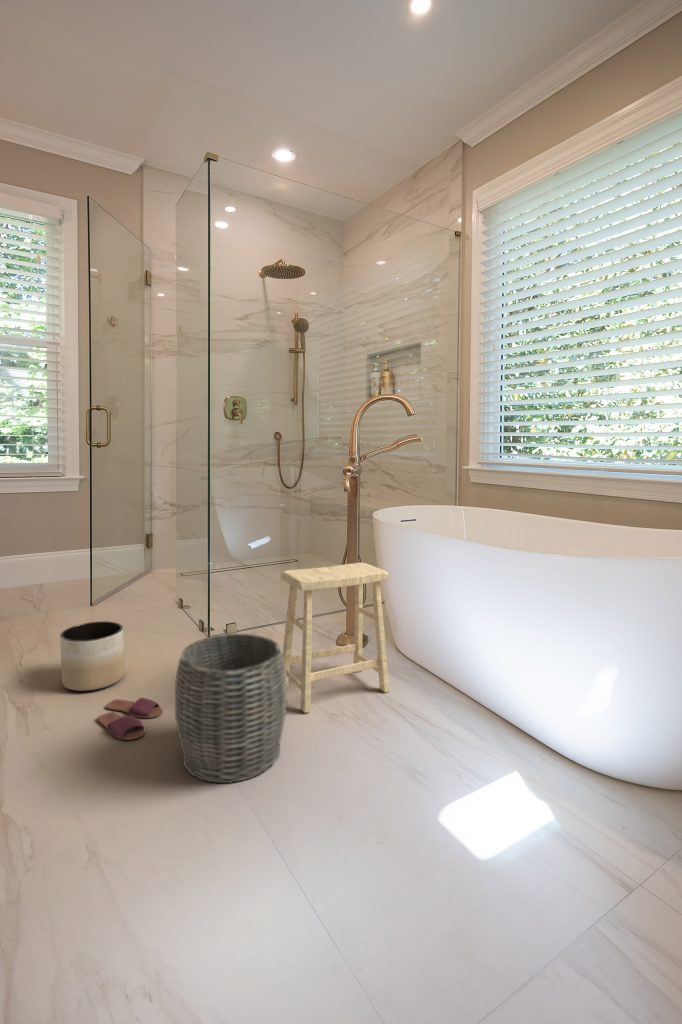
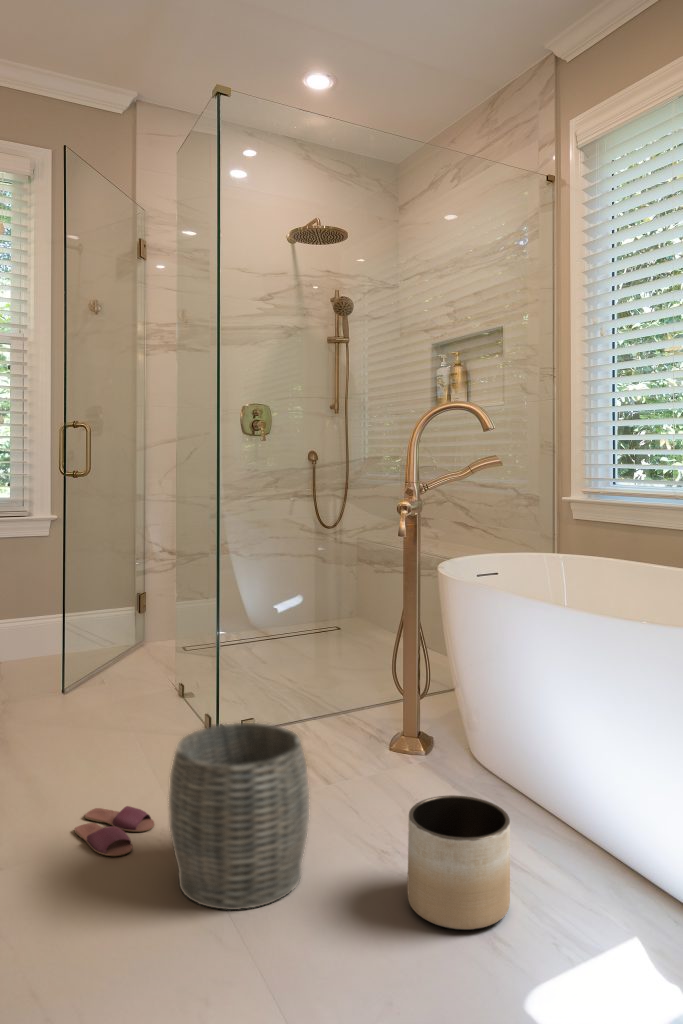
footstool: present [281,563,389,713] -> none [306,633,455,833]
planter: present [60,621,125,691] -> present [407,795,510,930]

